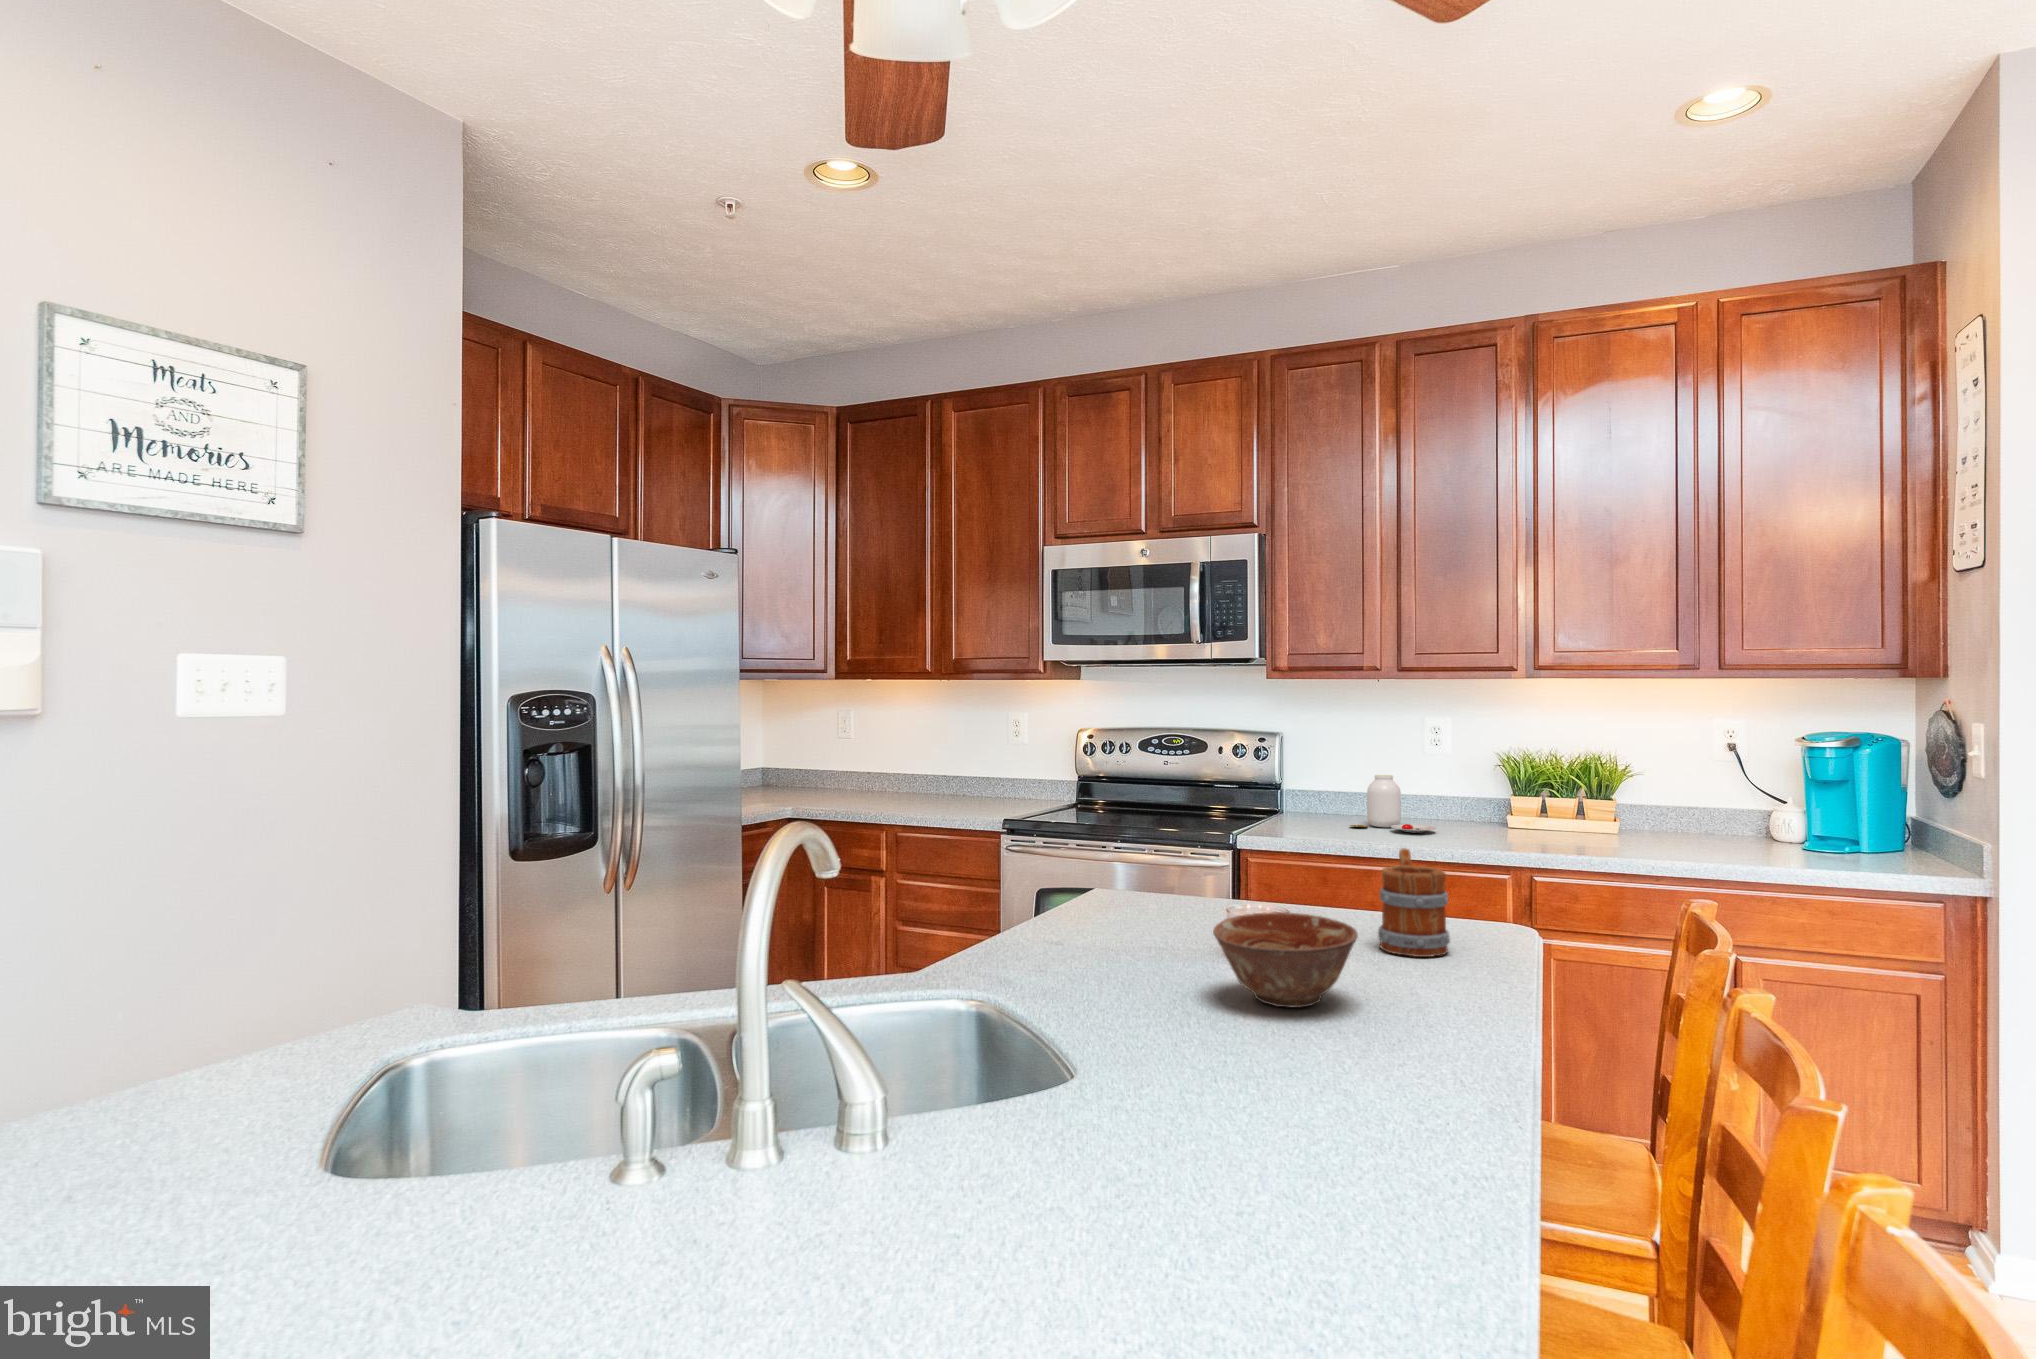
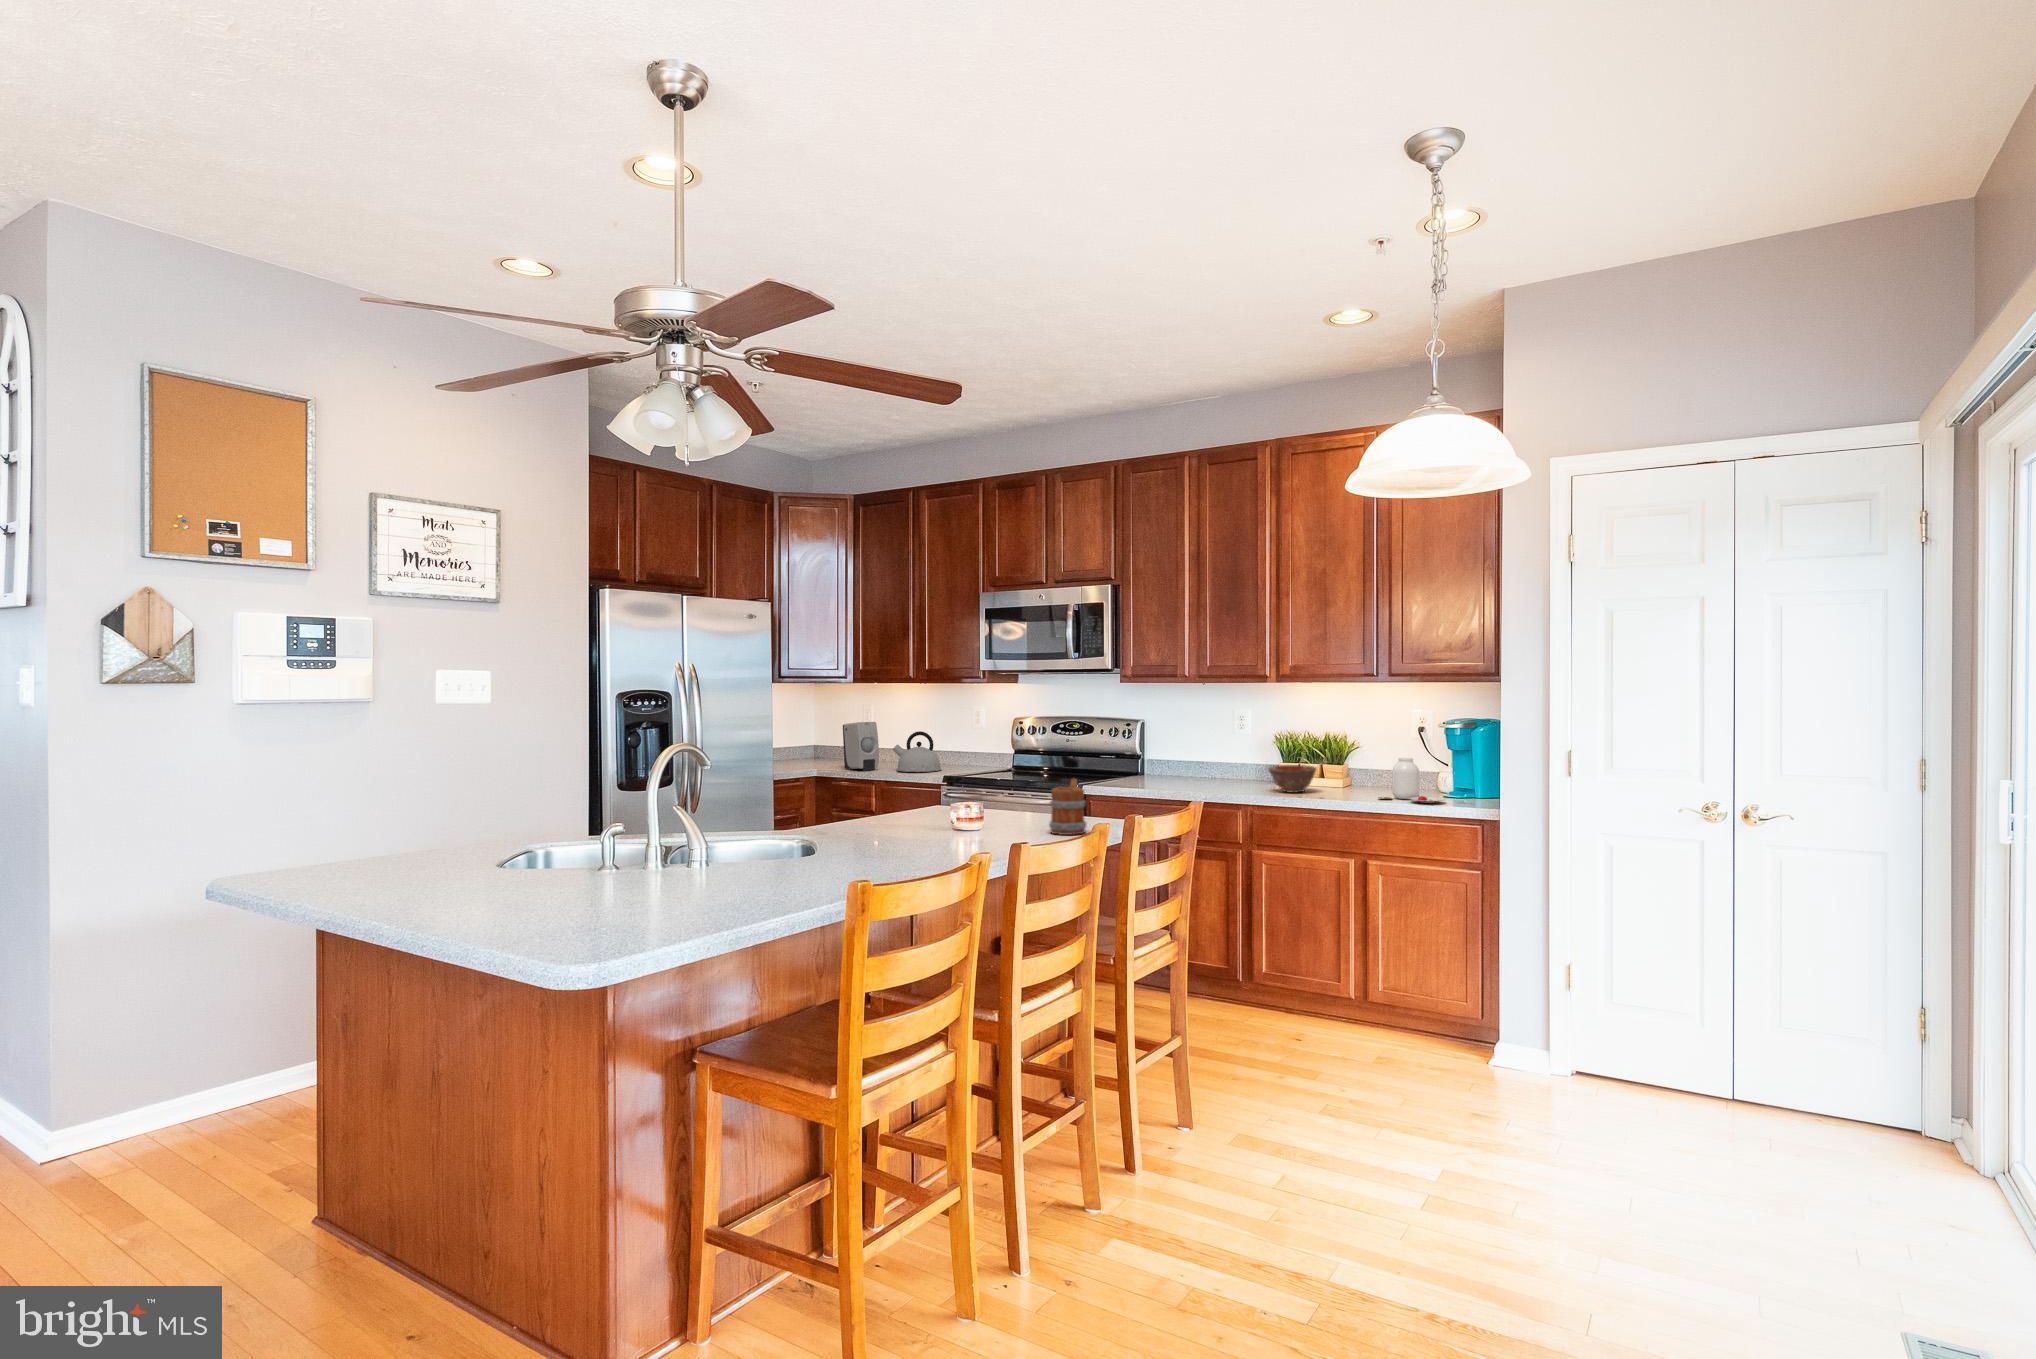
soap dispenser: none [821,736,876,808] -> present [843,722,879,771]
kettle: none [899,750,971,810] -> present [893,731,941,772]
jar: present [1350,775,1436,833] -> present [1378,758,1445,803]
ceramic bowl: present [1213,912,1358,1007] -> present [1269,765,1316,793]

